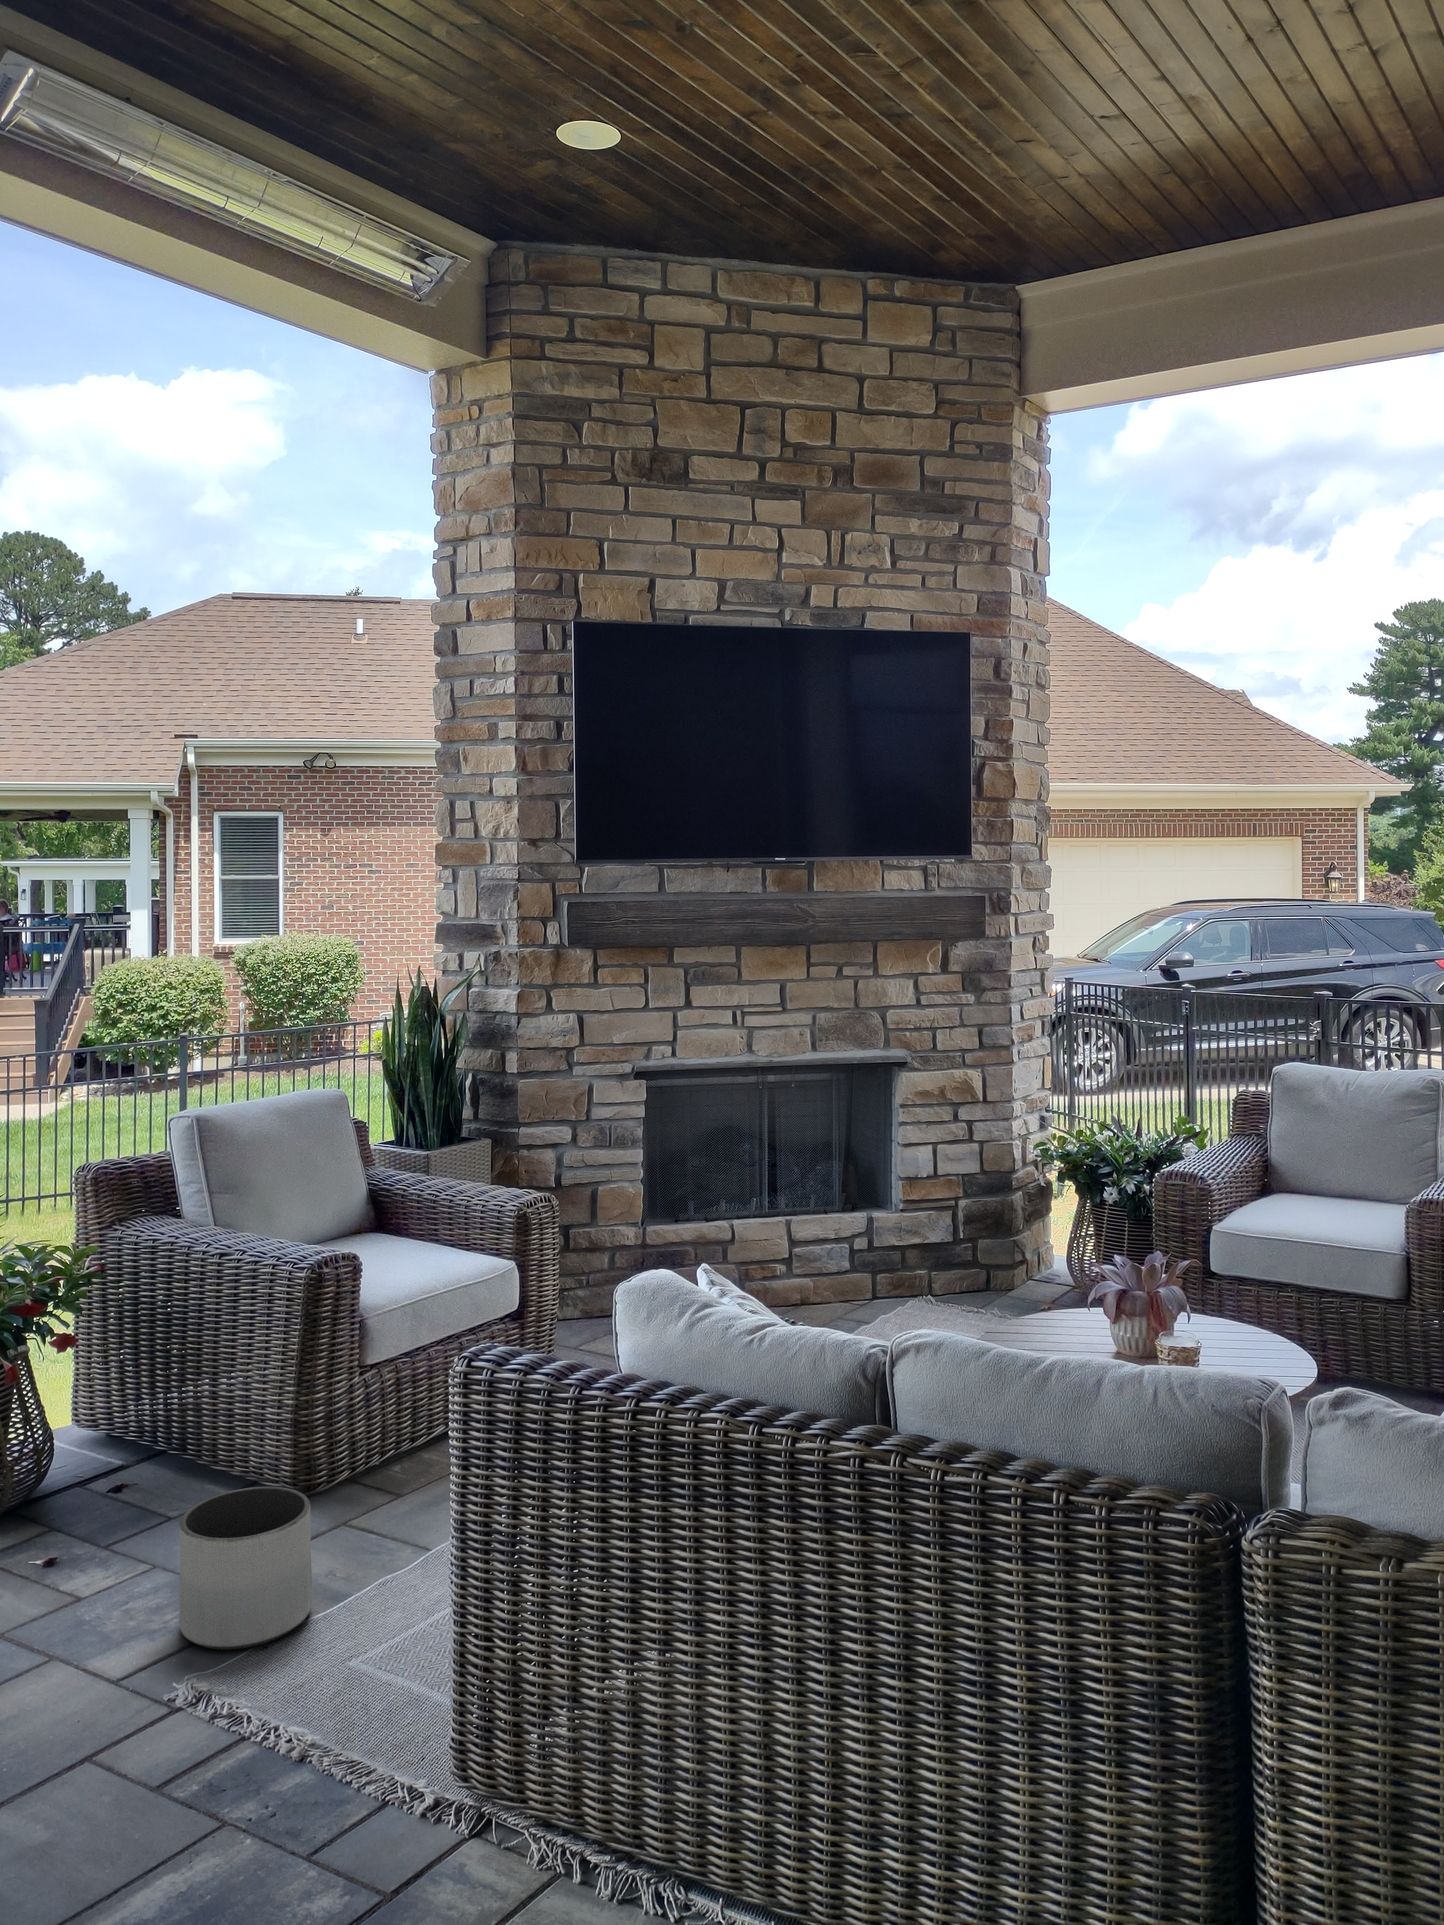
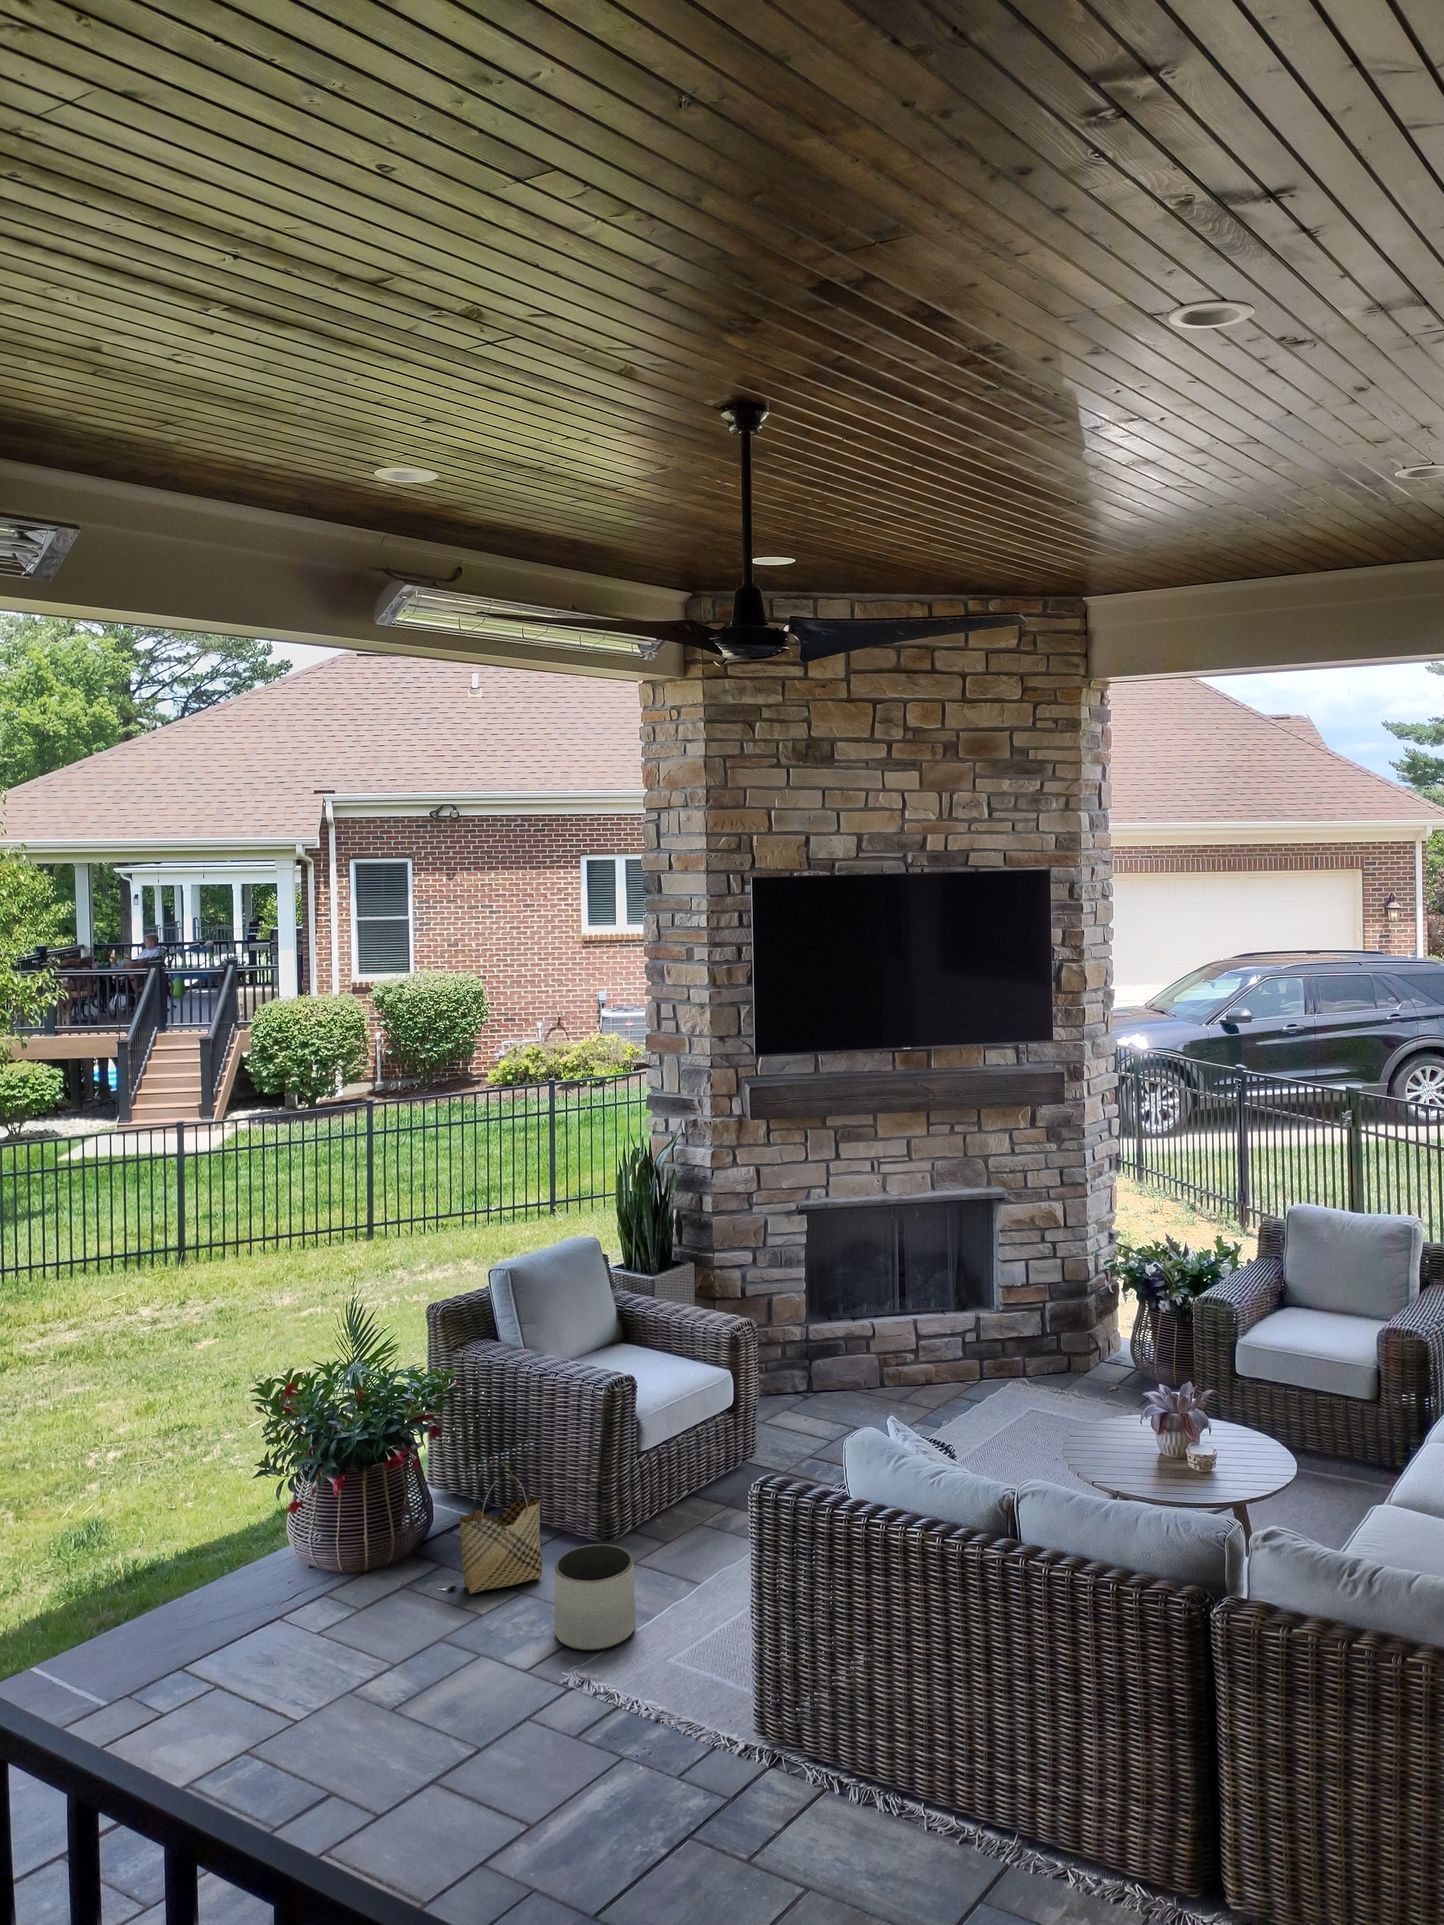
woven basket: none [56,1370,195,1568] -> present [459,1461,542,1594]

